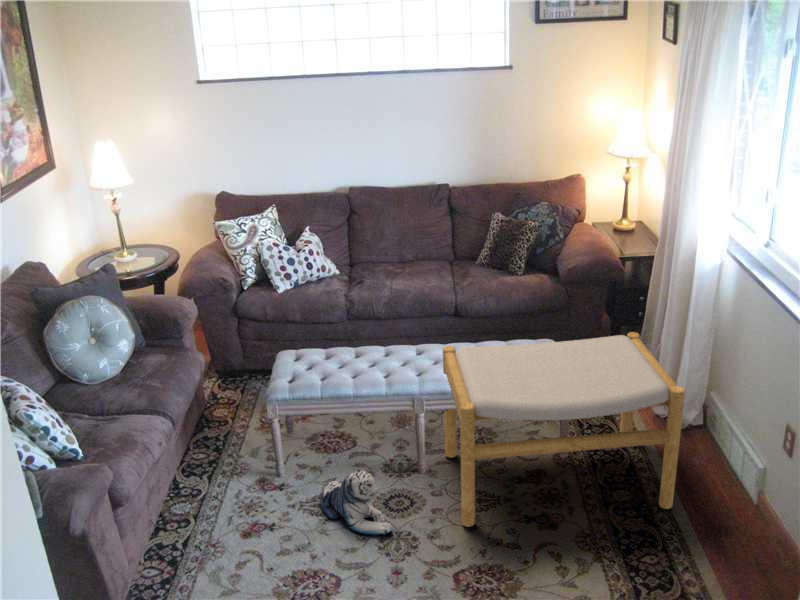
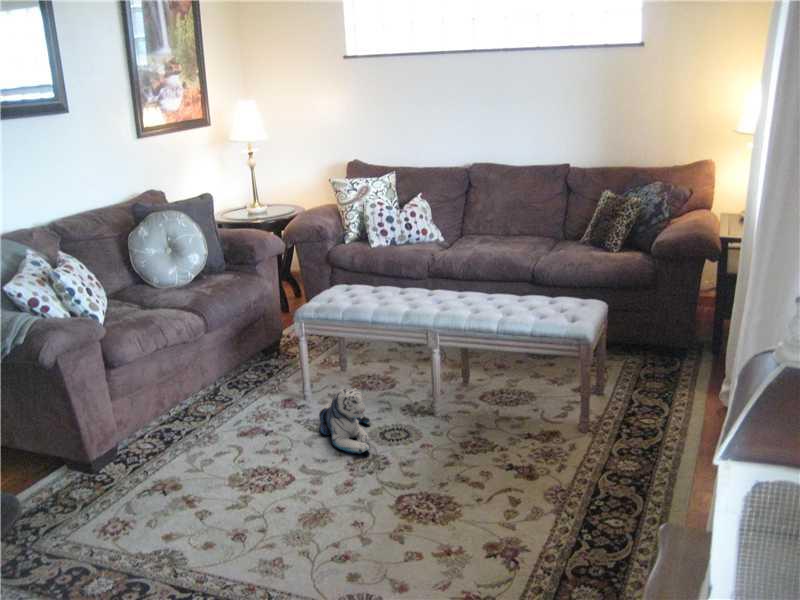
footstool: present [443,332,685,527] -> none [435,283,695,487]

